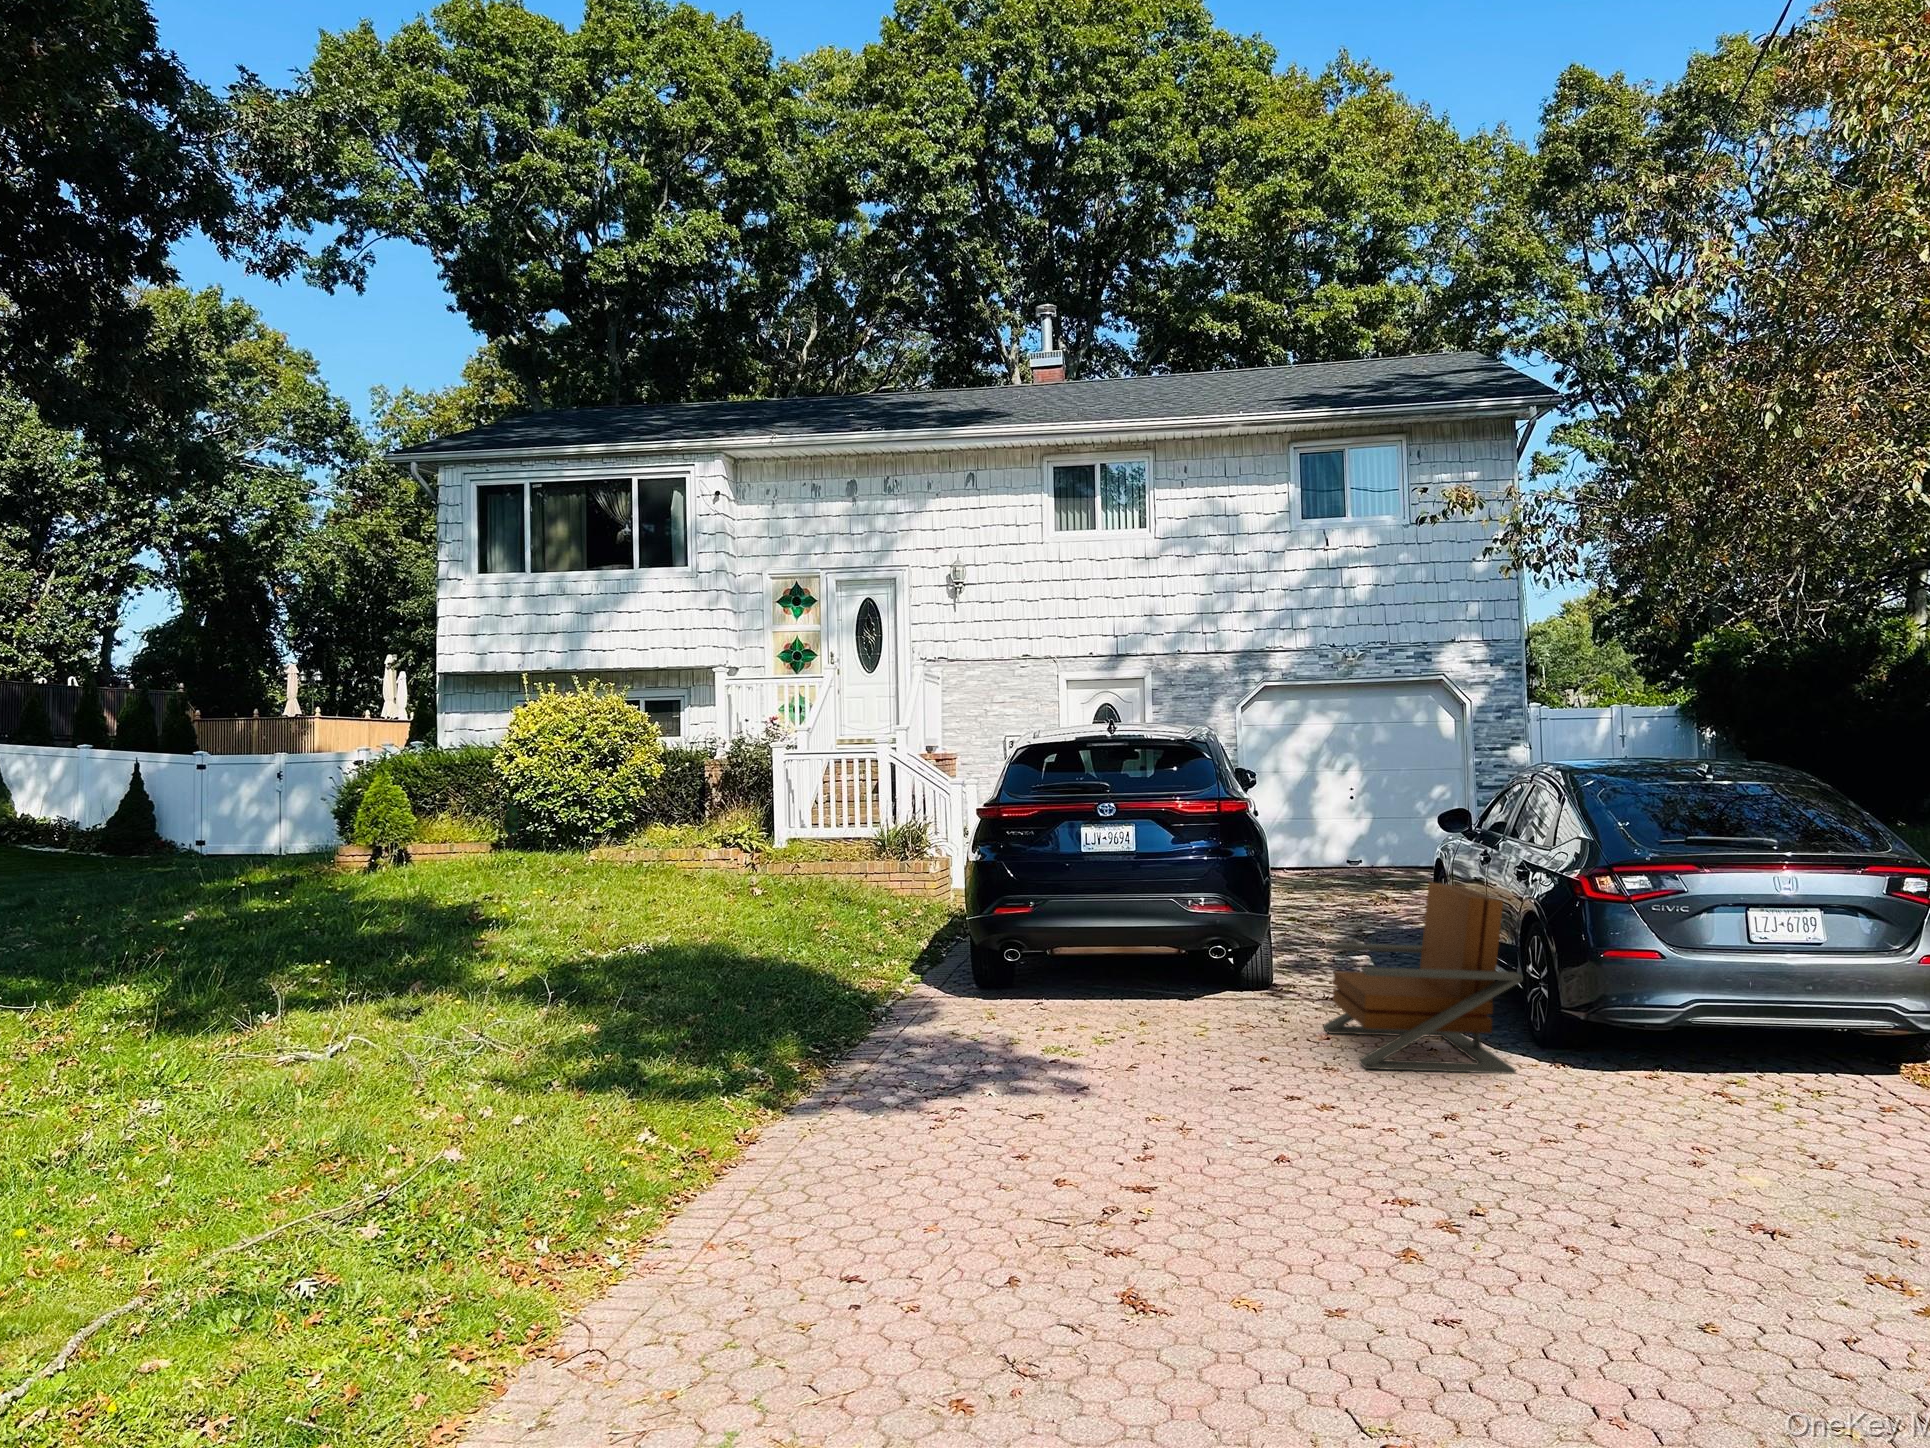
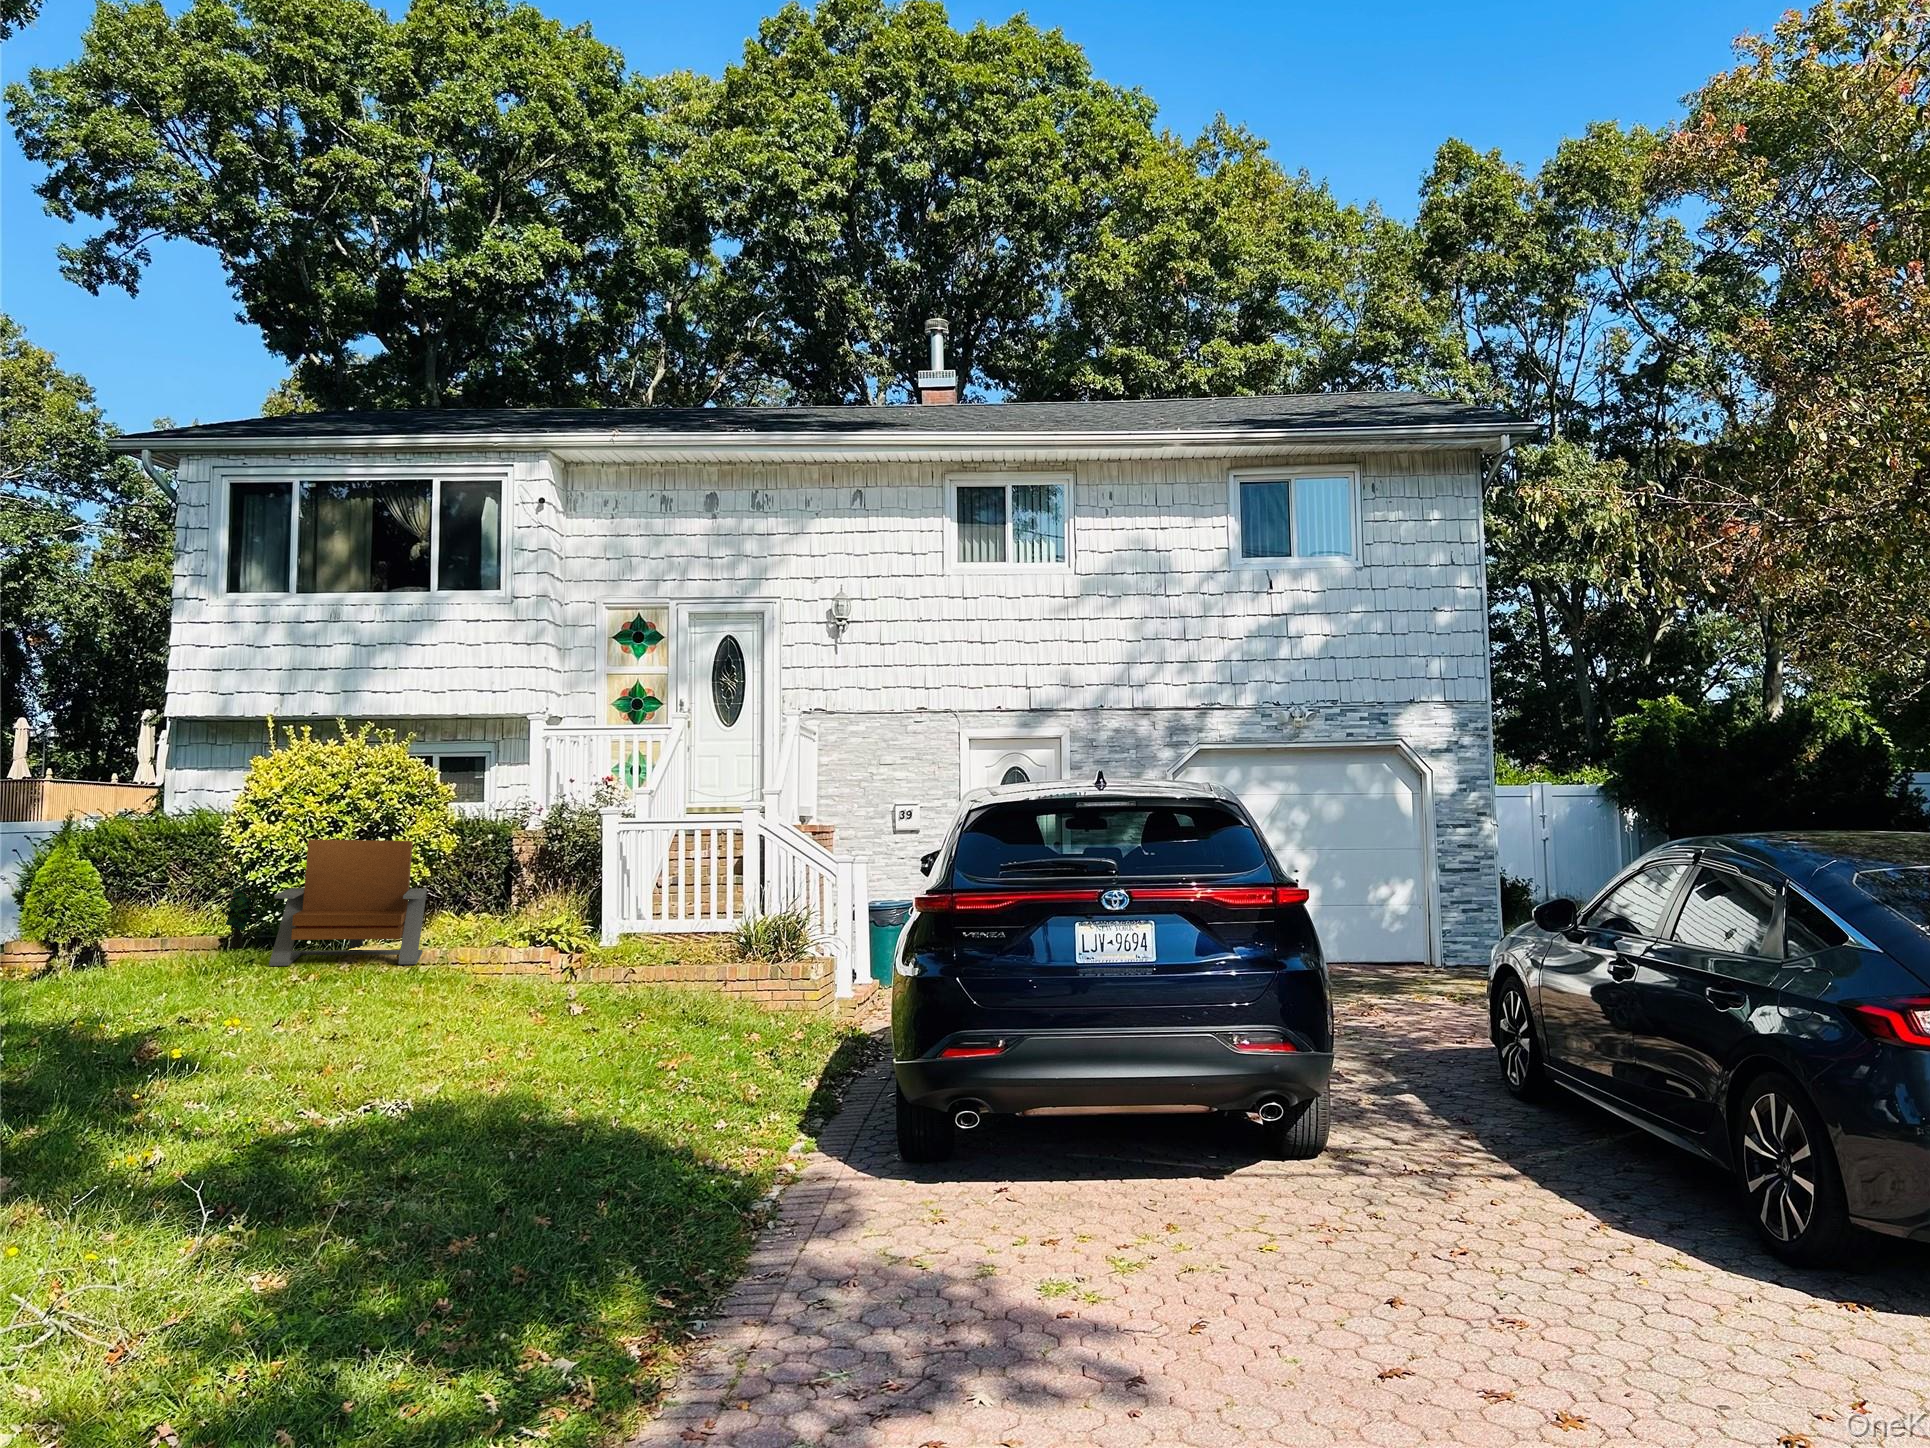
lounge chair: present [1323,882,1523,1074] -> present [269,839,427,966]

